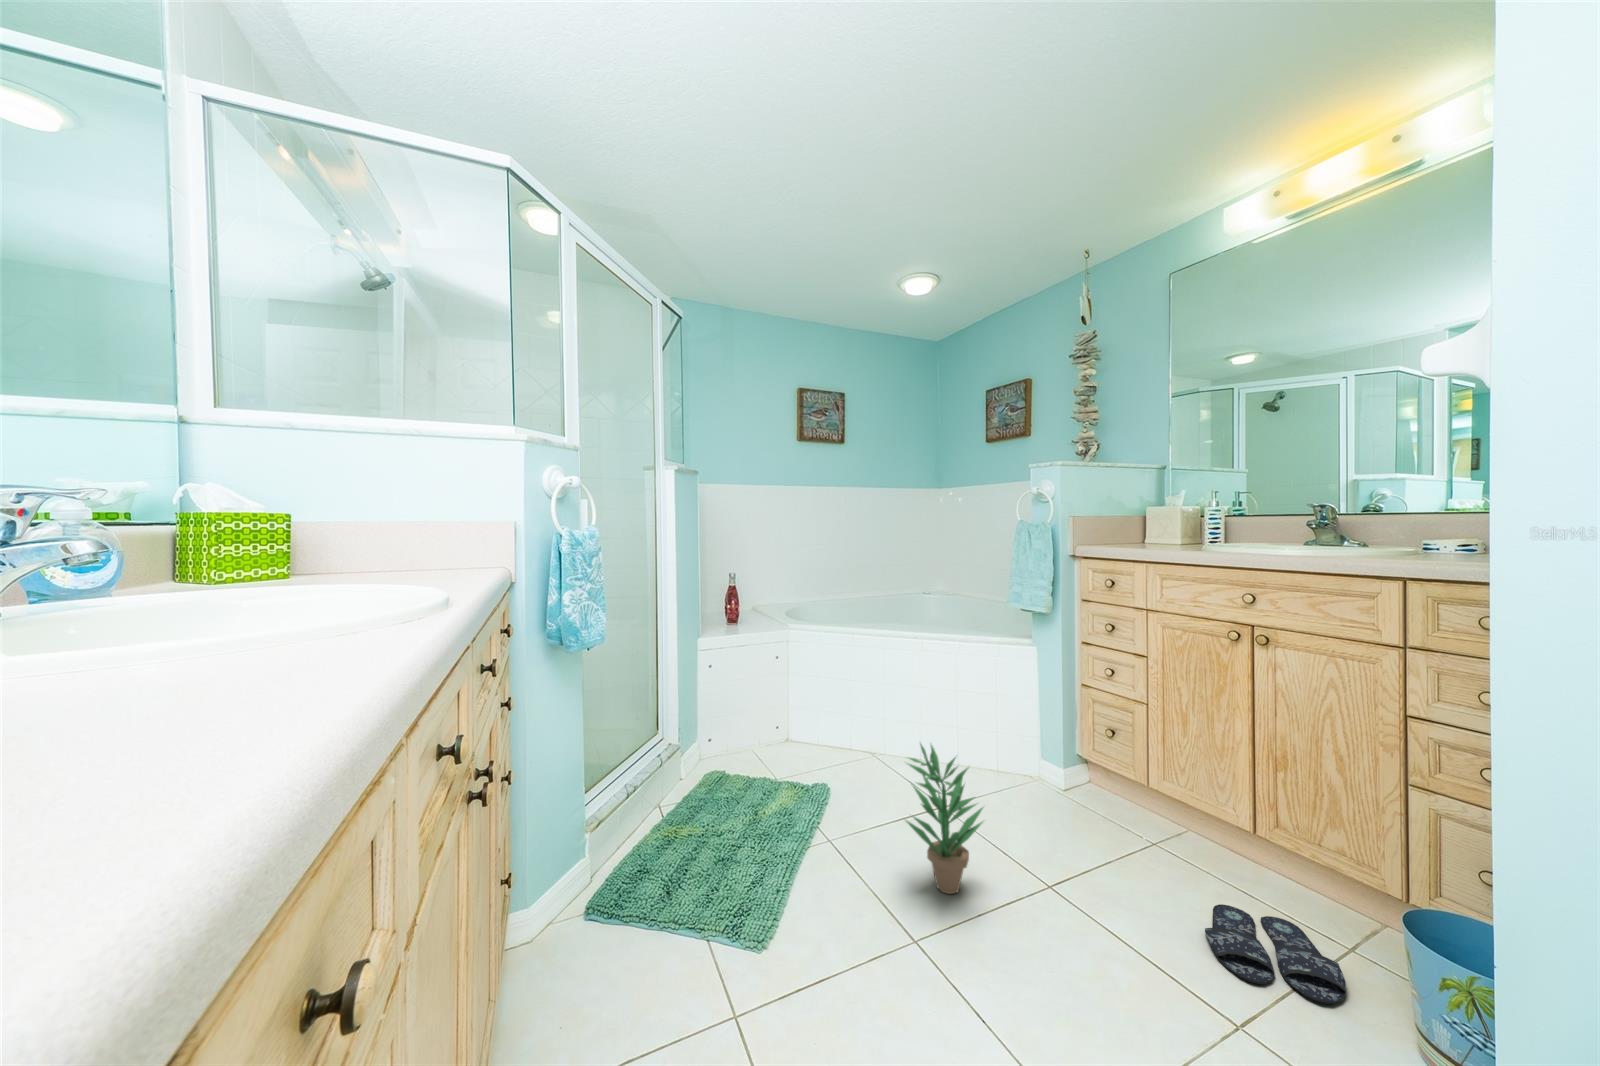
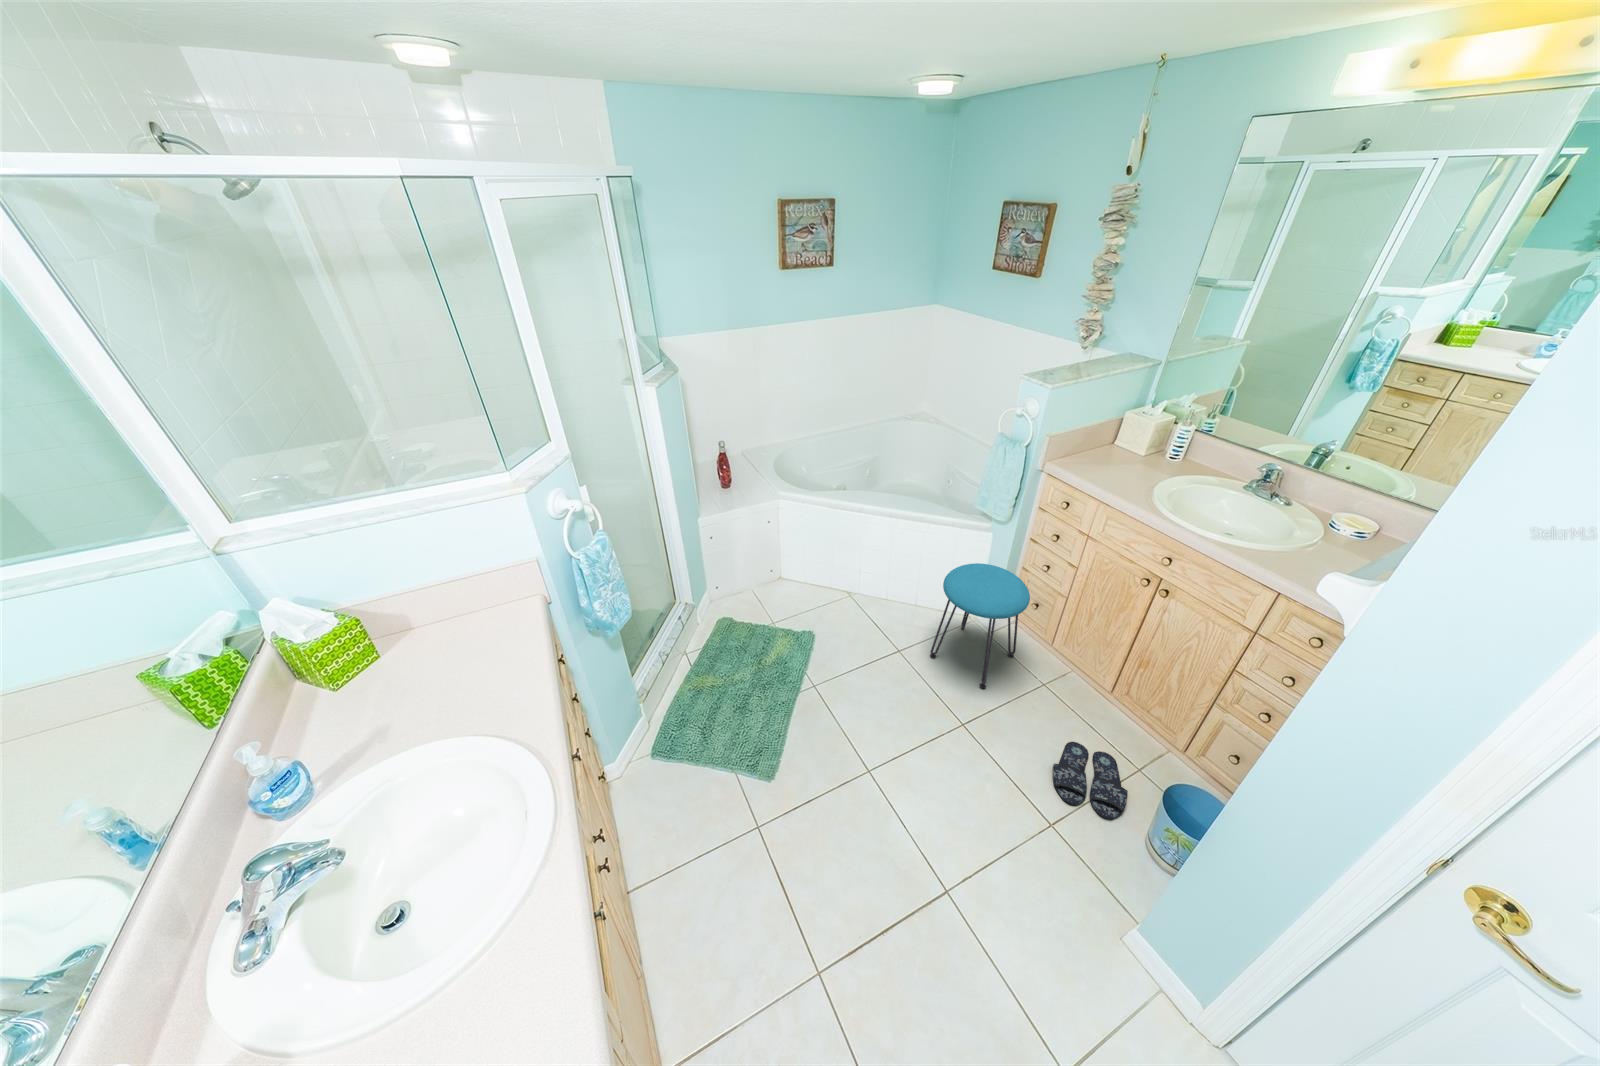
stool: none [986,678,1102,843] -> present [930,563,1030,688]
potted plant: present [906,744,983,894] -> none [864,650,924,736]

